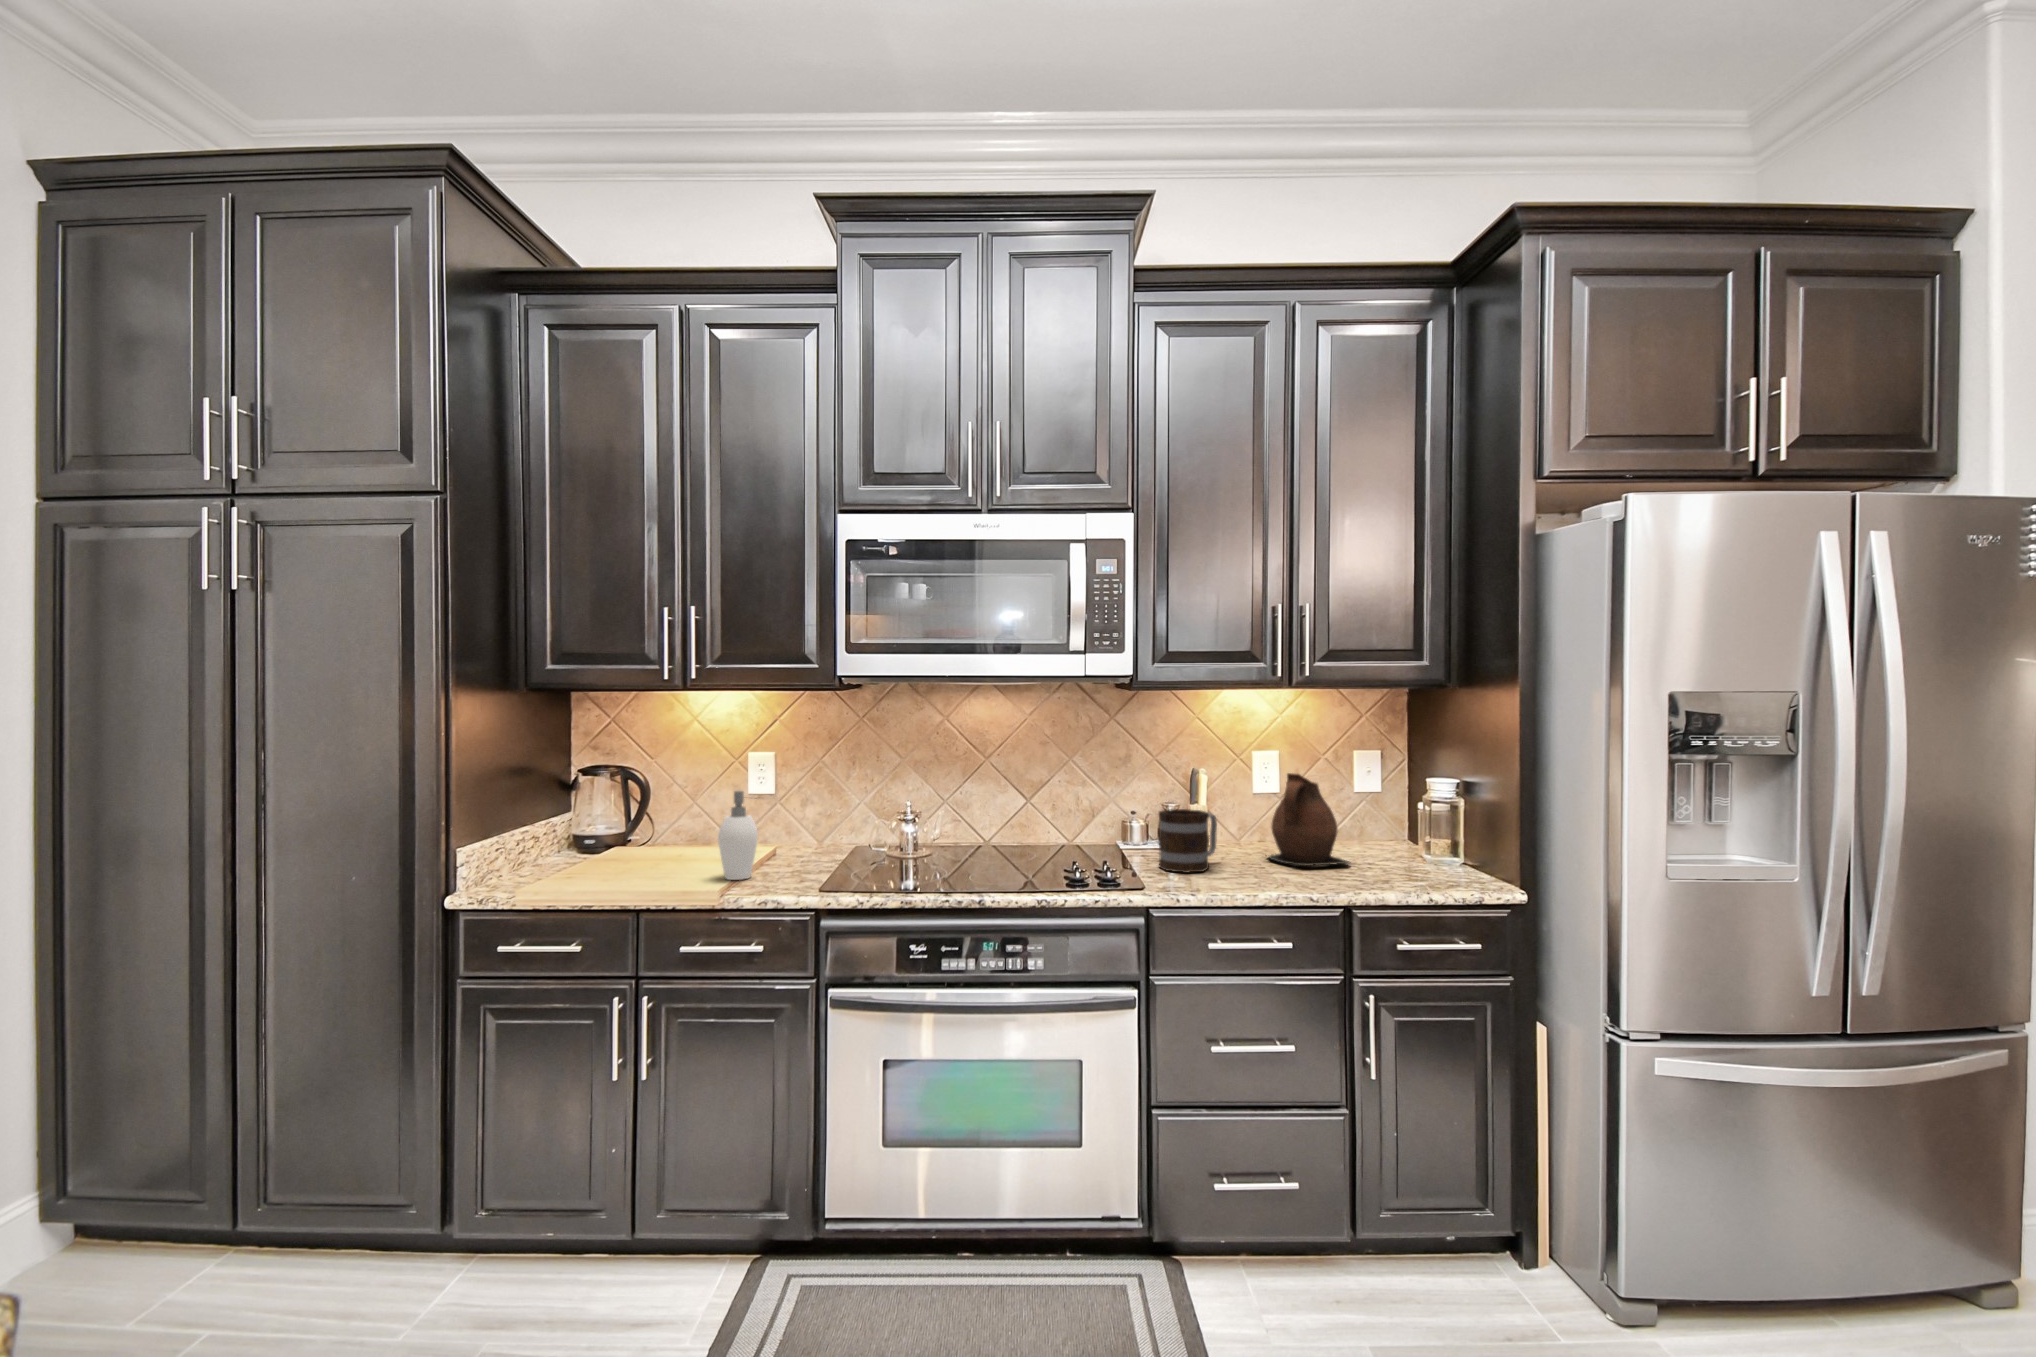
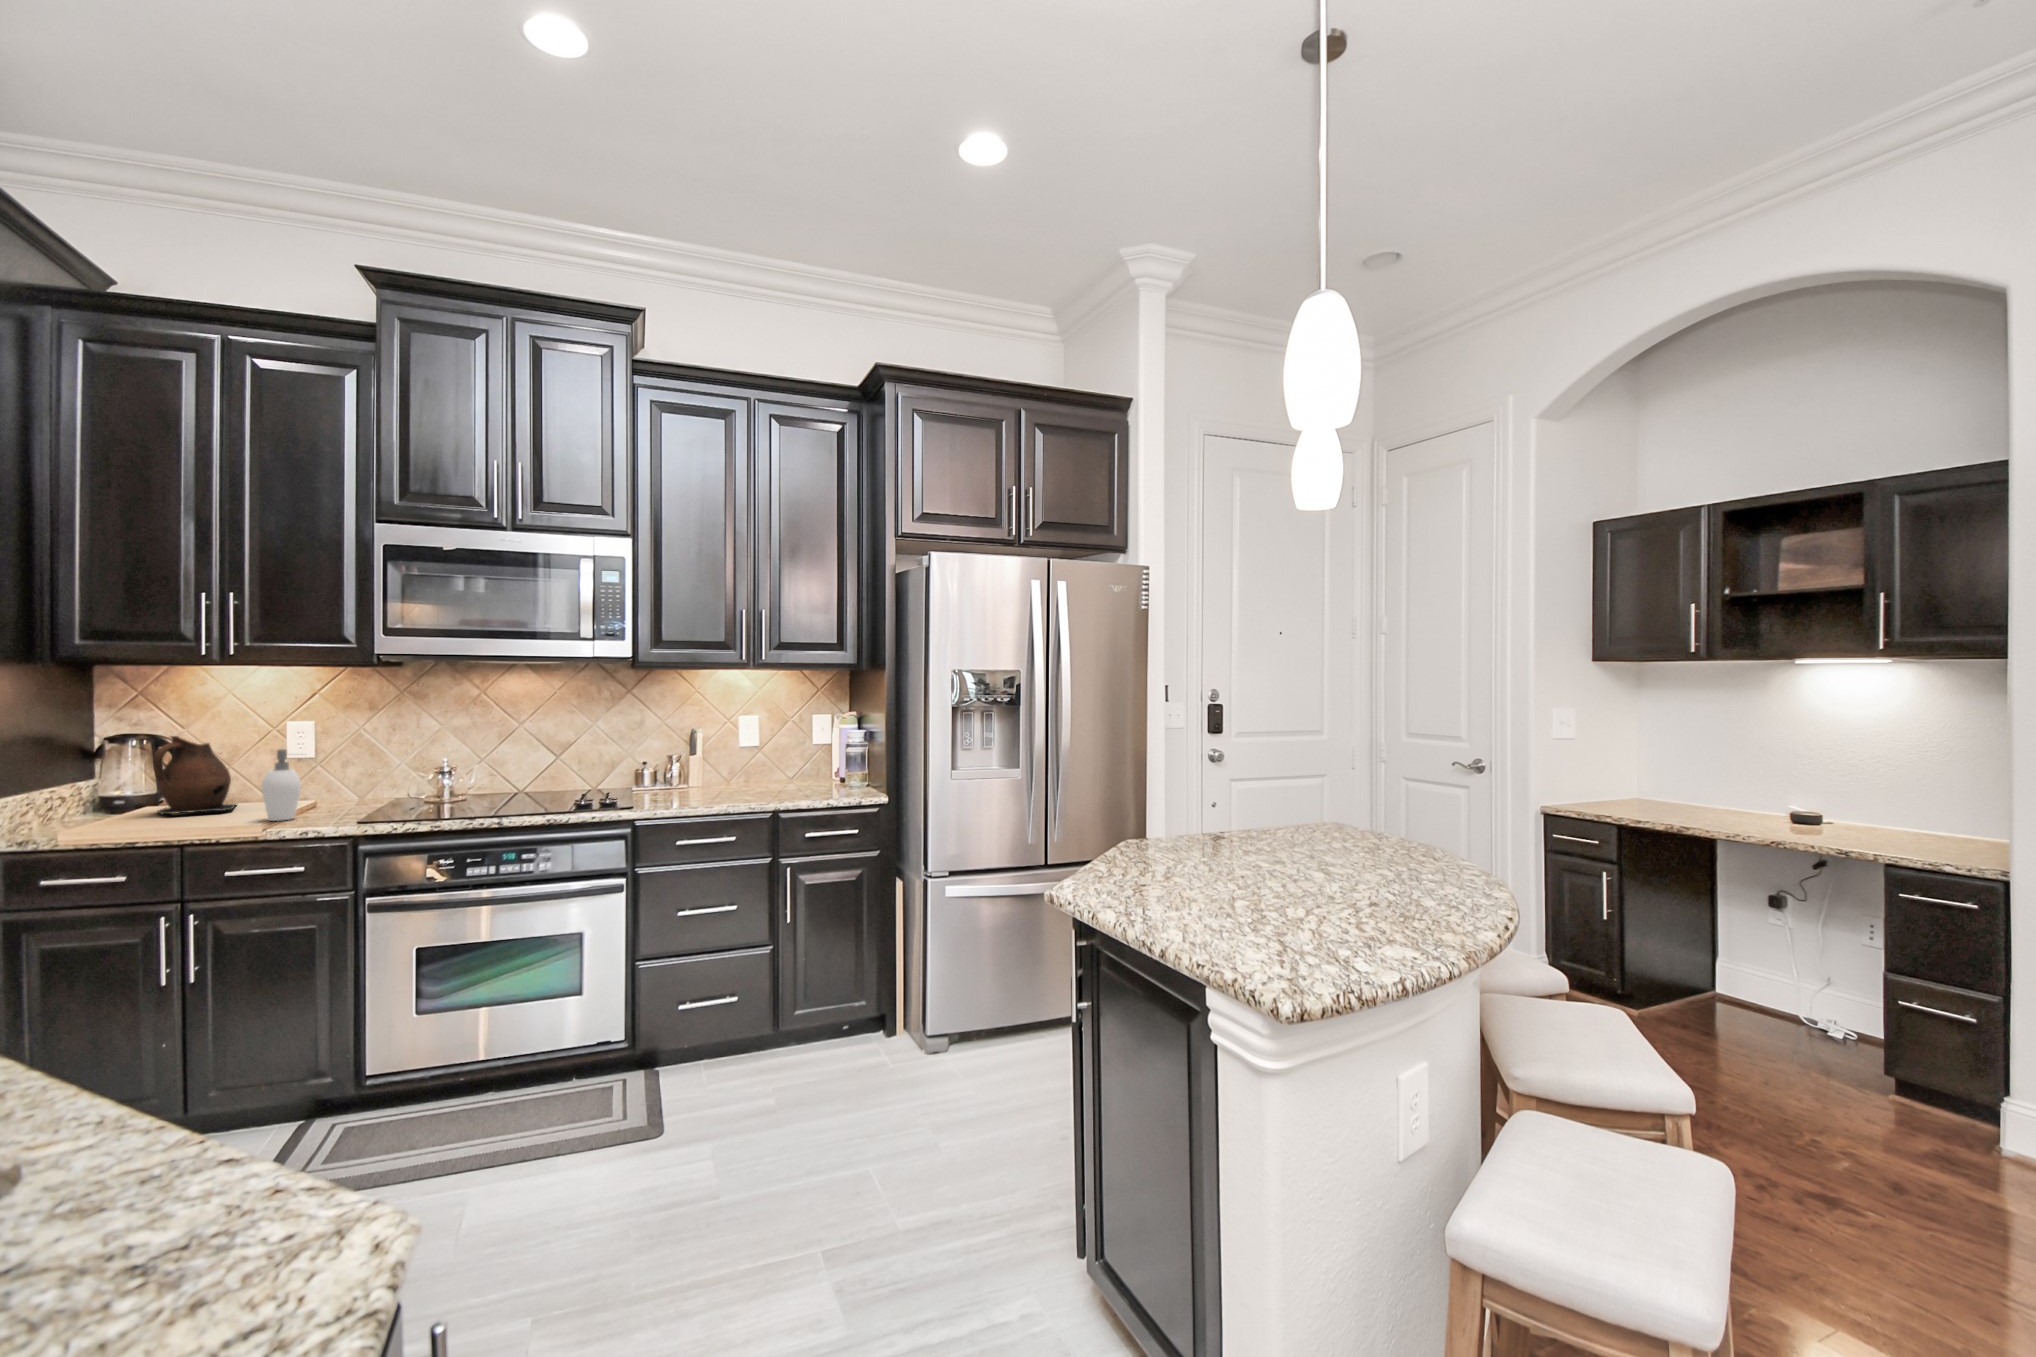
ceramic pitcher: present [1266,773,1351,866] -> present [153,736,236,814]
mug: present [1159,809,1217,873] -> none [655,755,703,799]

